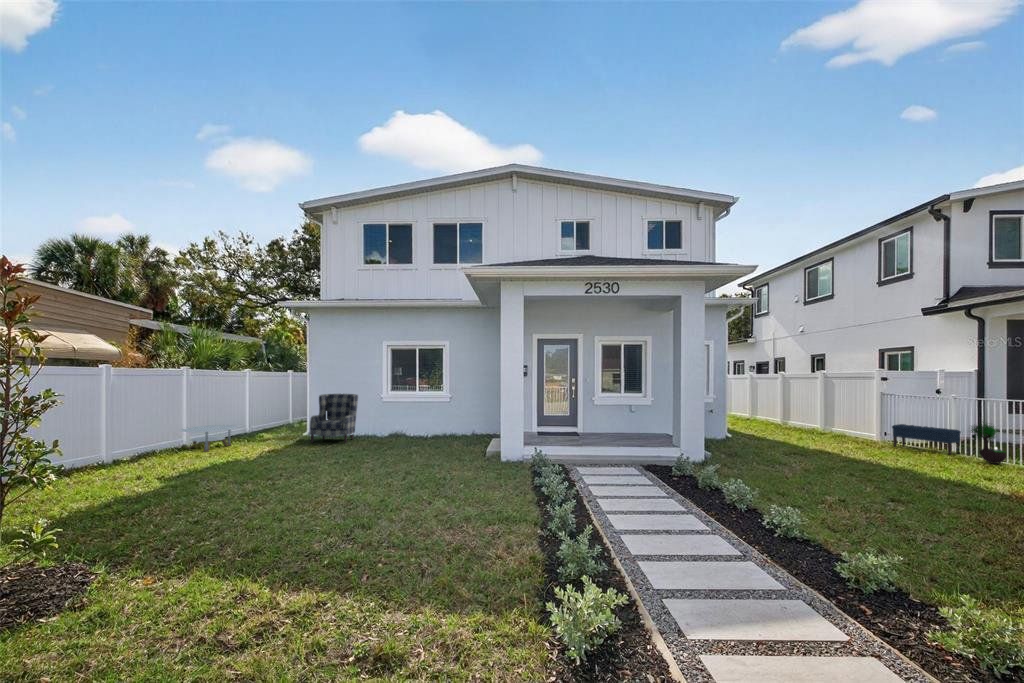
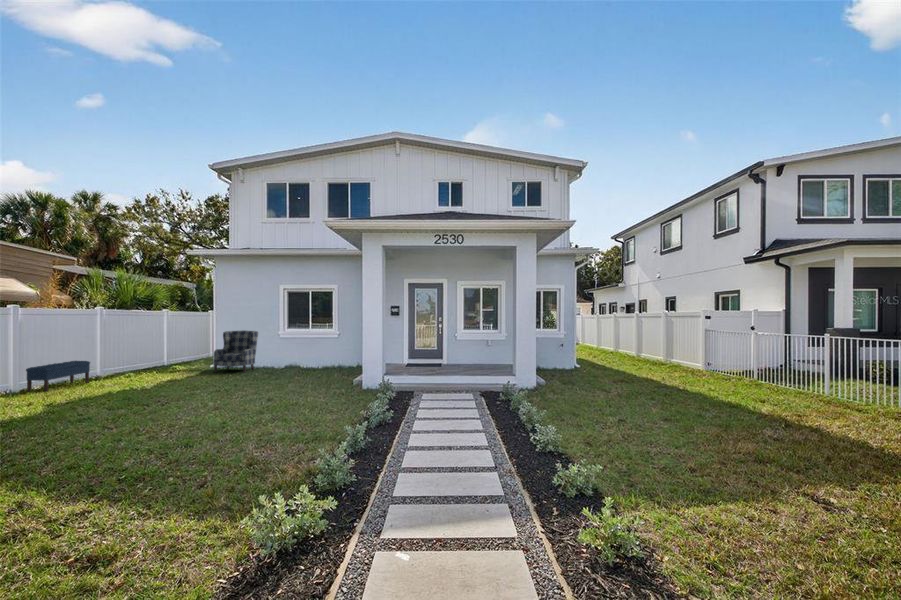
bench: present [892,424,961,455] -> present [26,361,90,392]
potted tree: present [971,424,1006,464] -> none [758,352,788,389]
round table: present [180,425,236,452] -> none [95,358,148,380]

